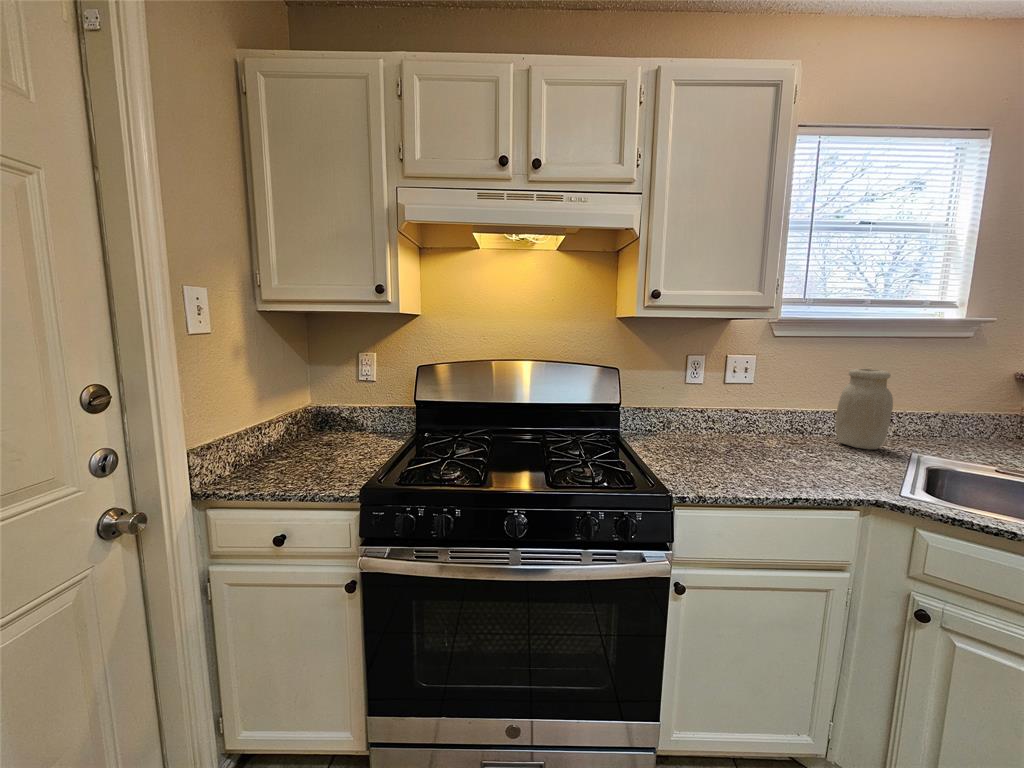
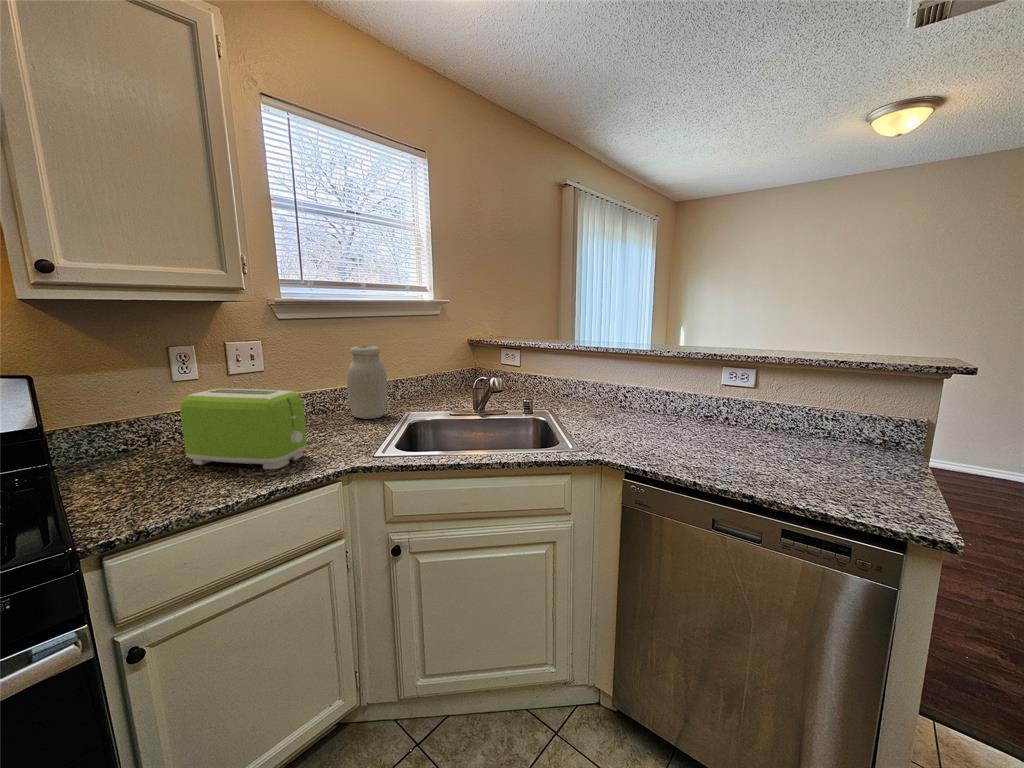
toaster: none [703,395,819,478] -> present [180,388,307,469]

